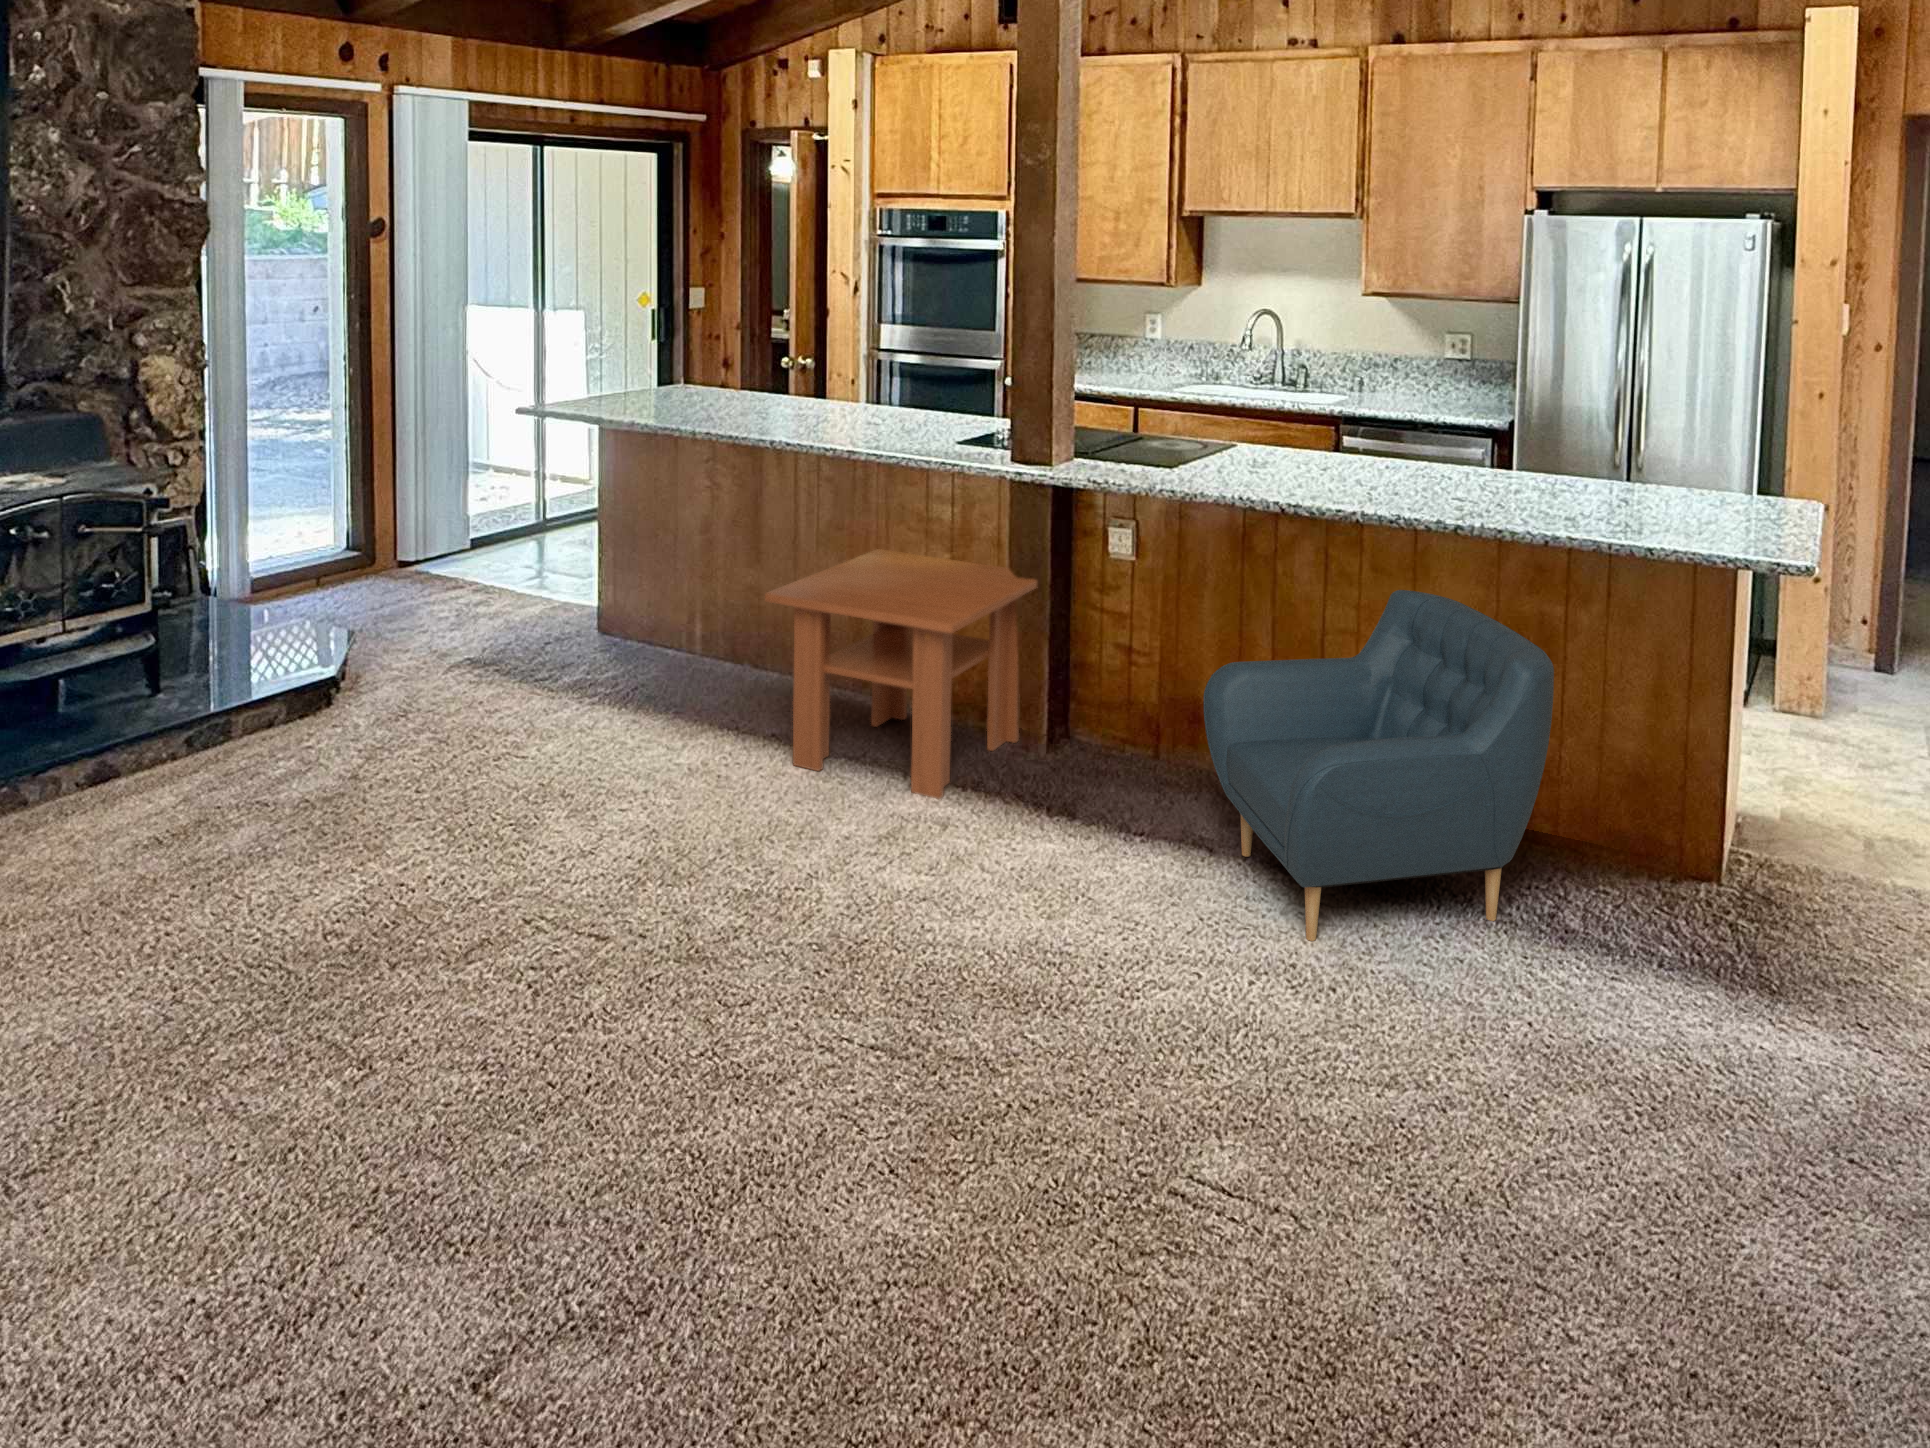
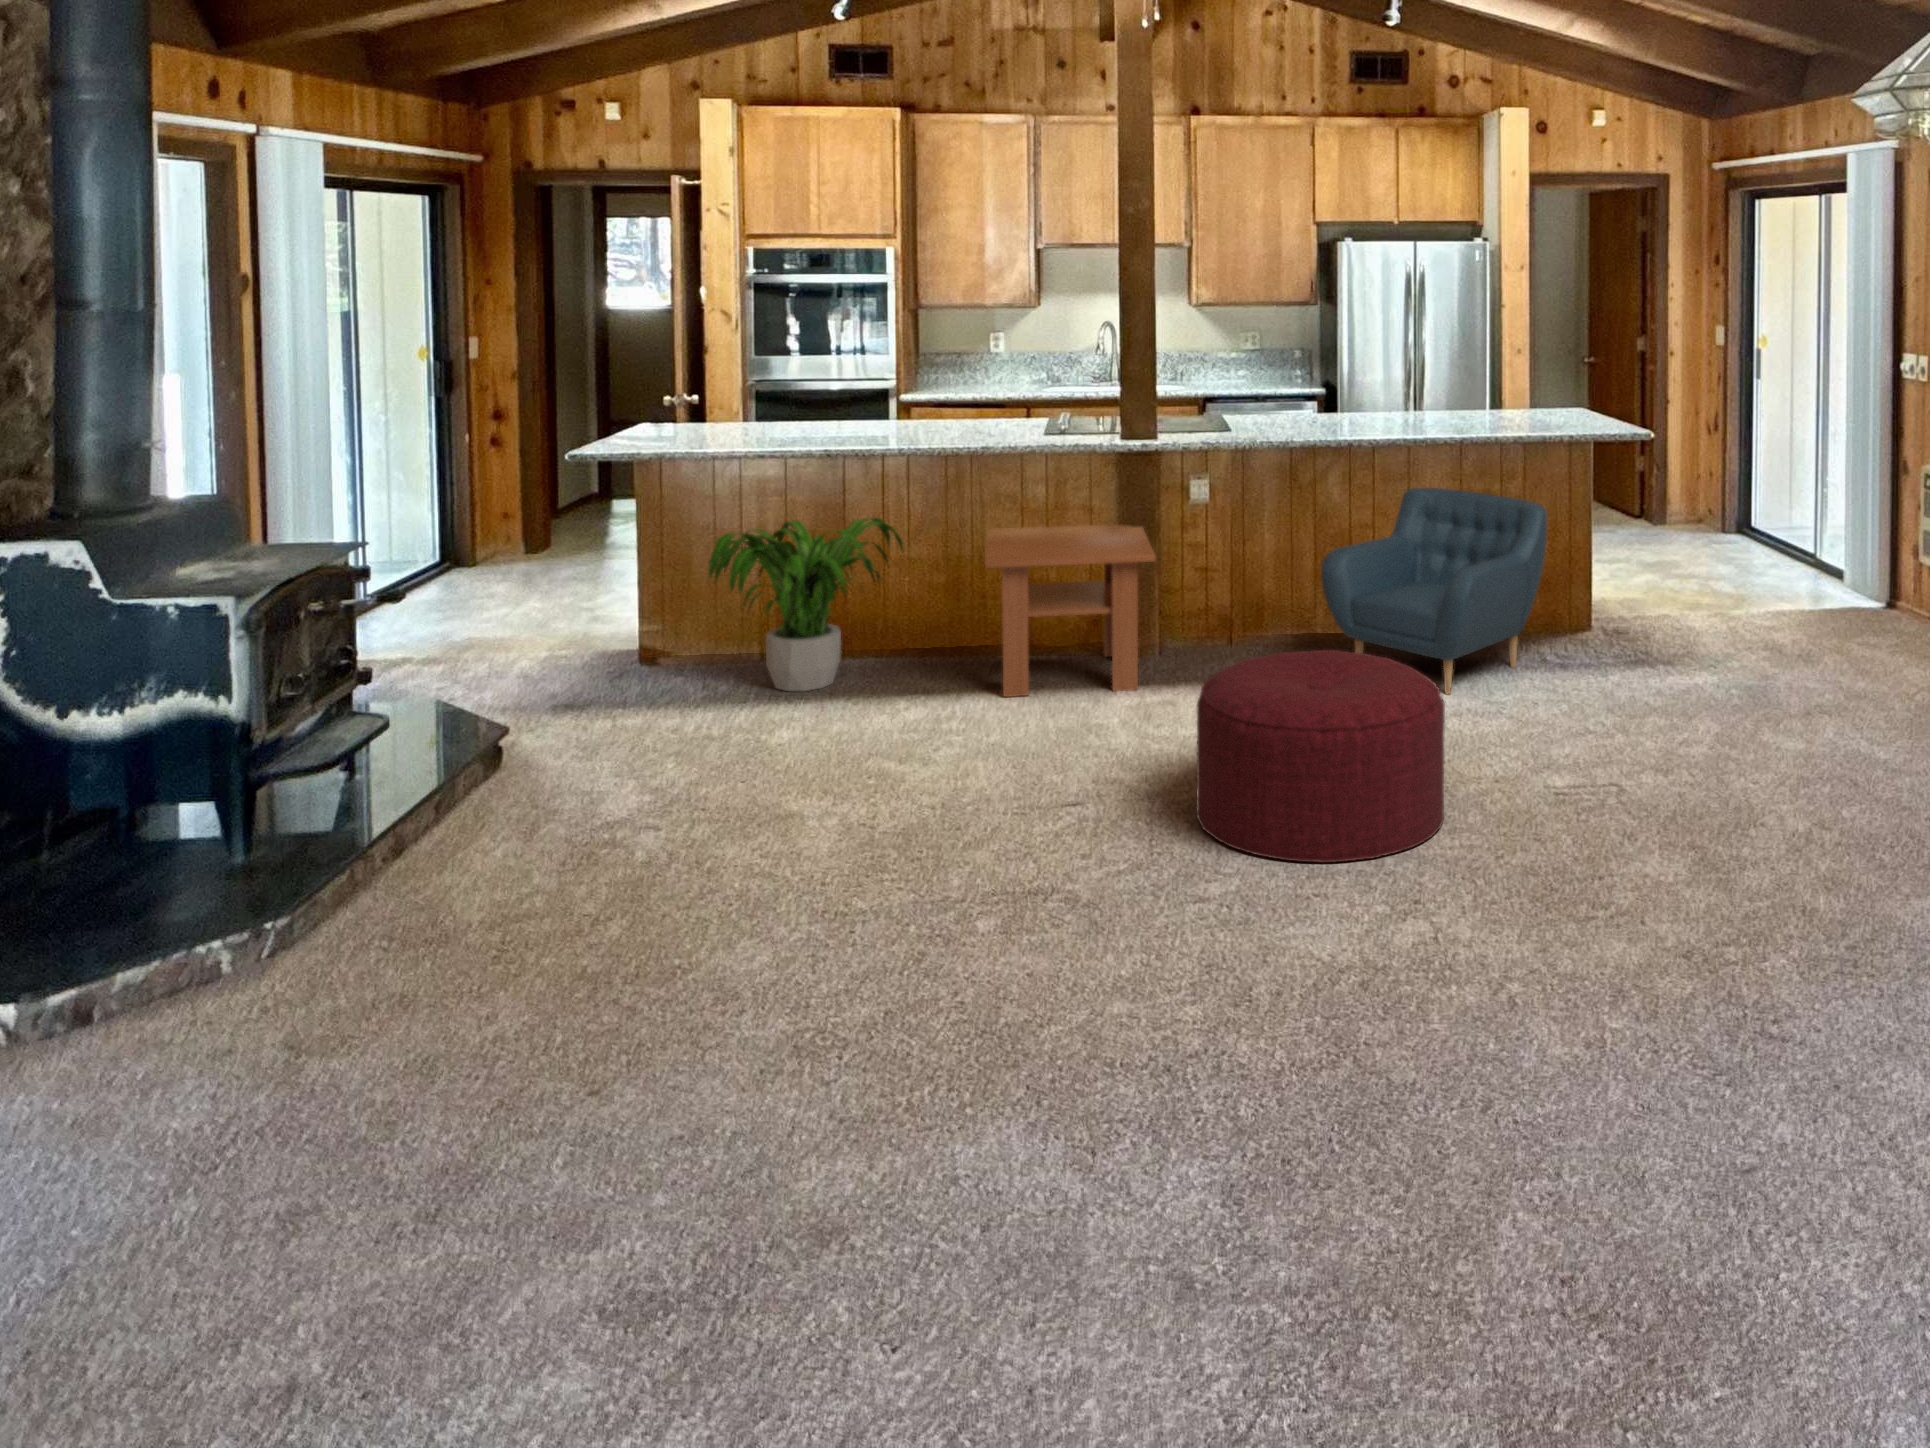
potted plant: none [543,506,783,702] -> present [708,518,903,691]
ottoman: none [572,823,982,1248] -> present [1196,650,1445,863]

